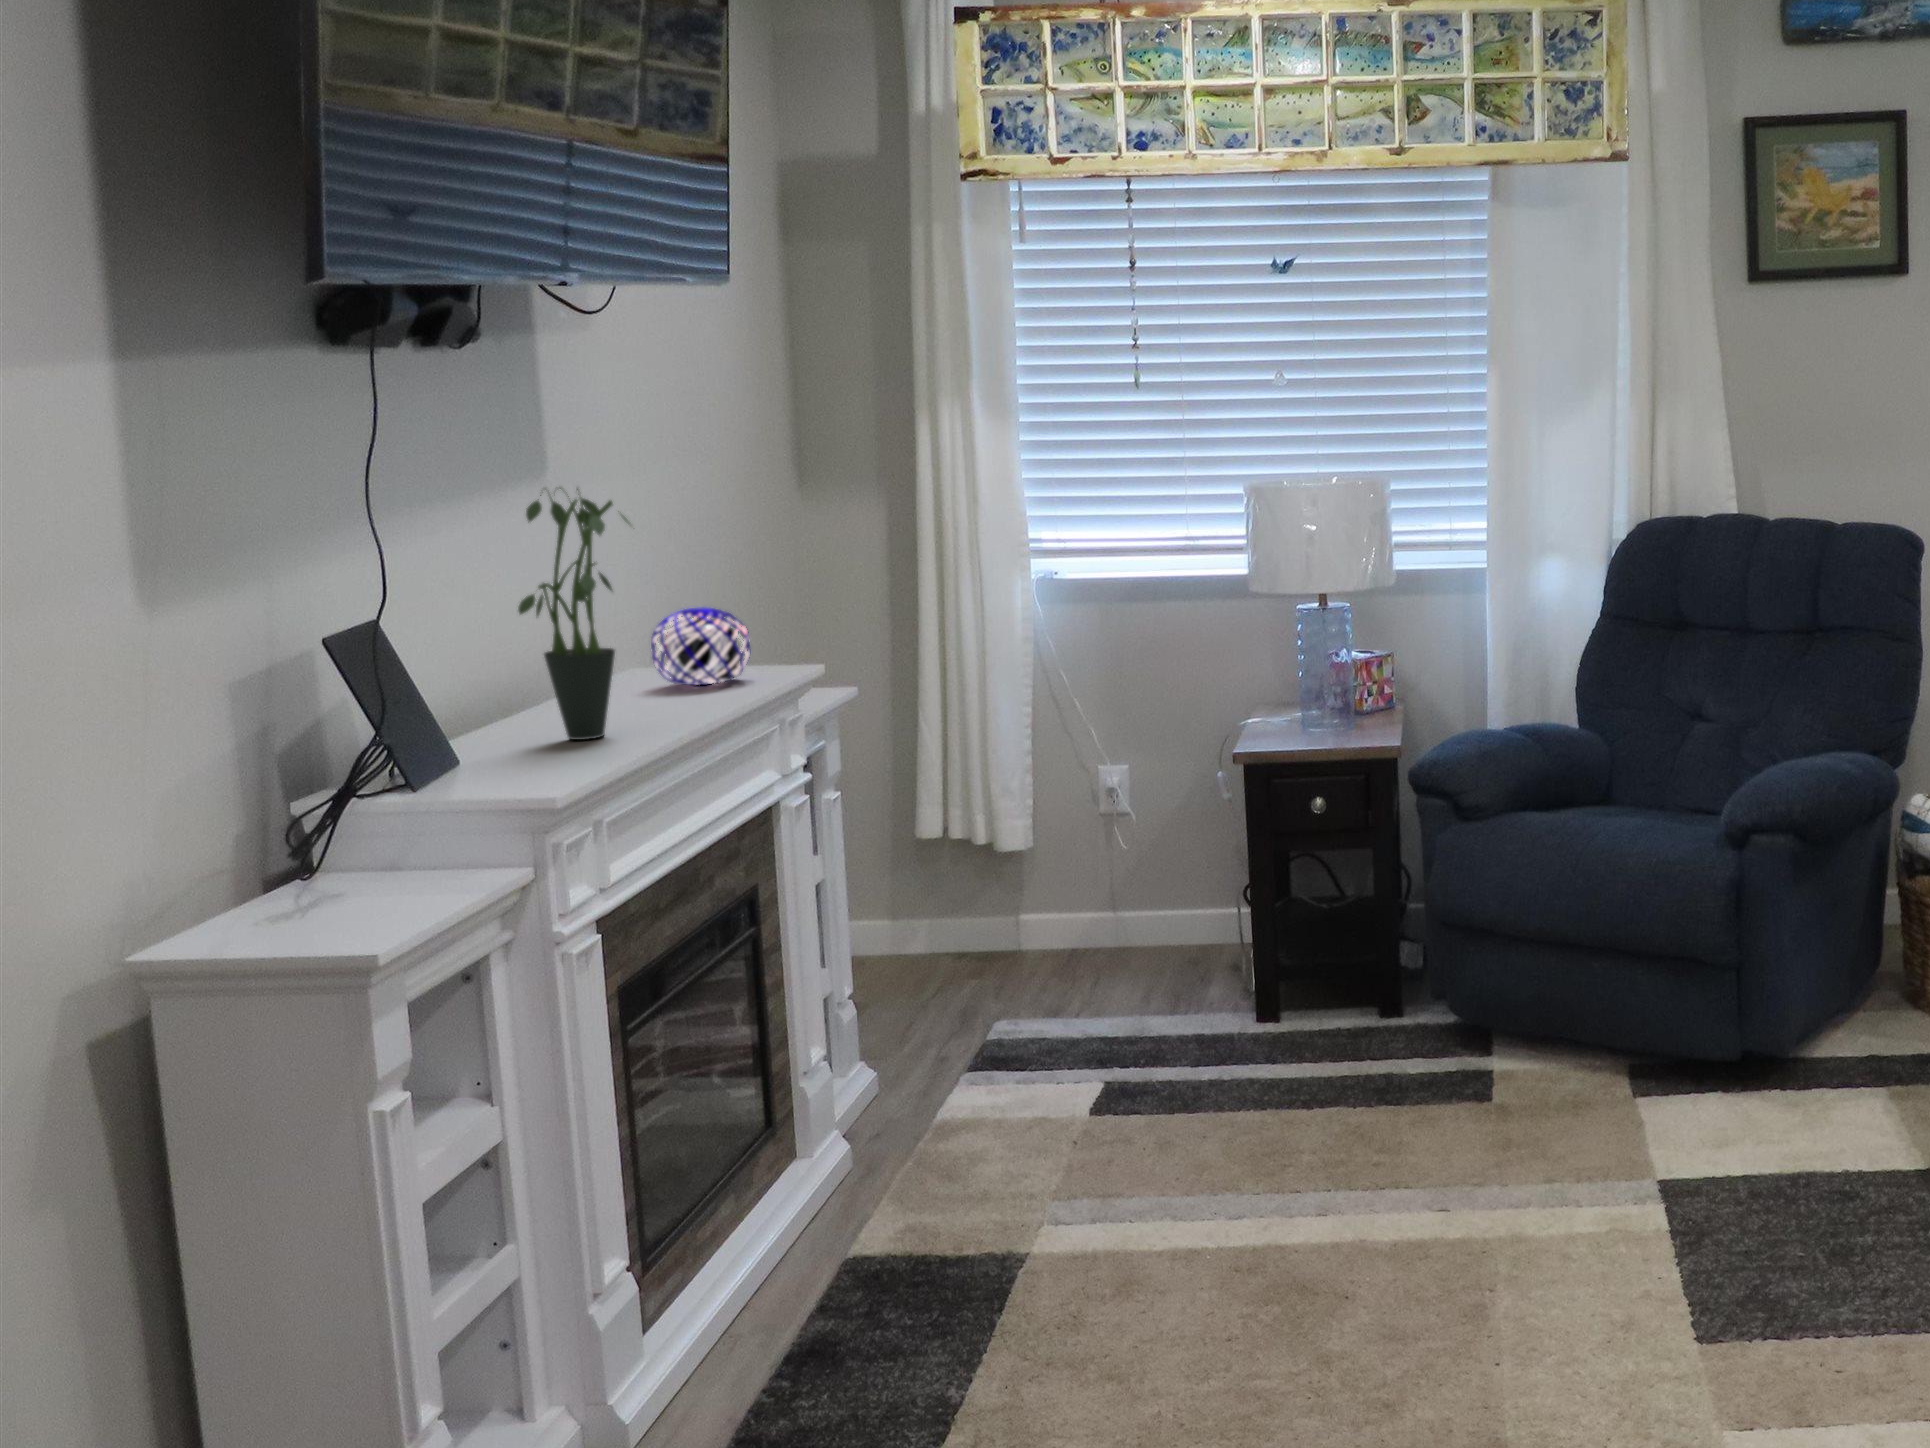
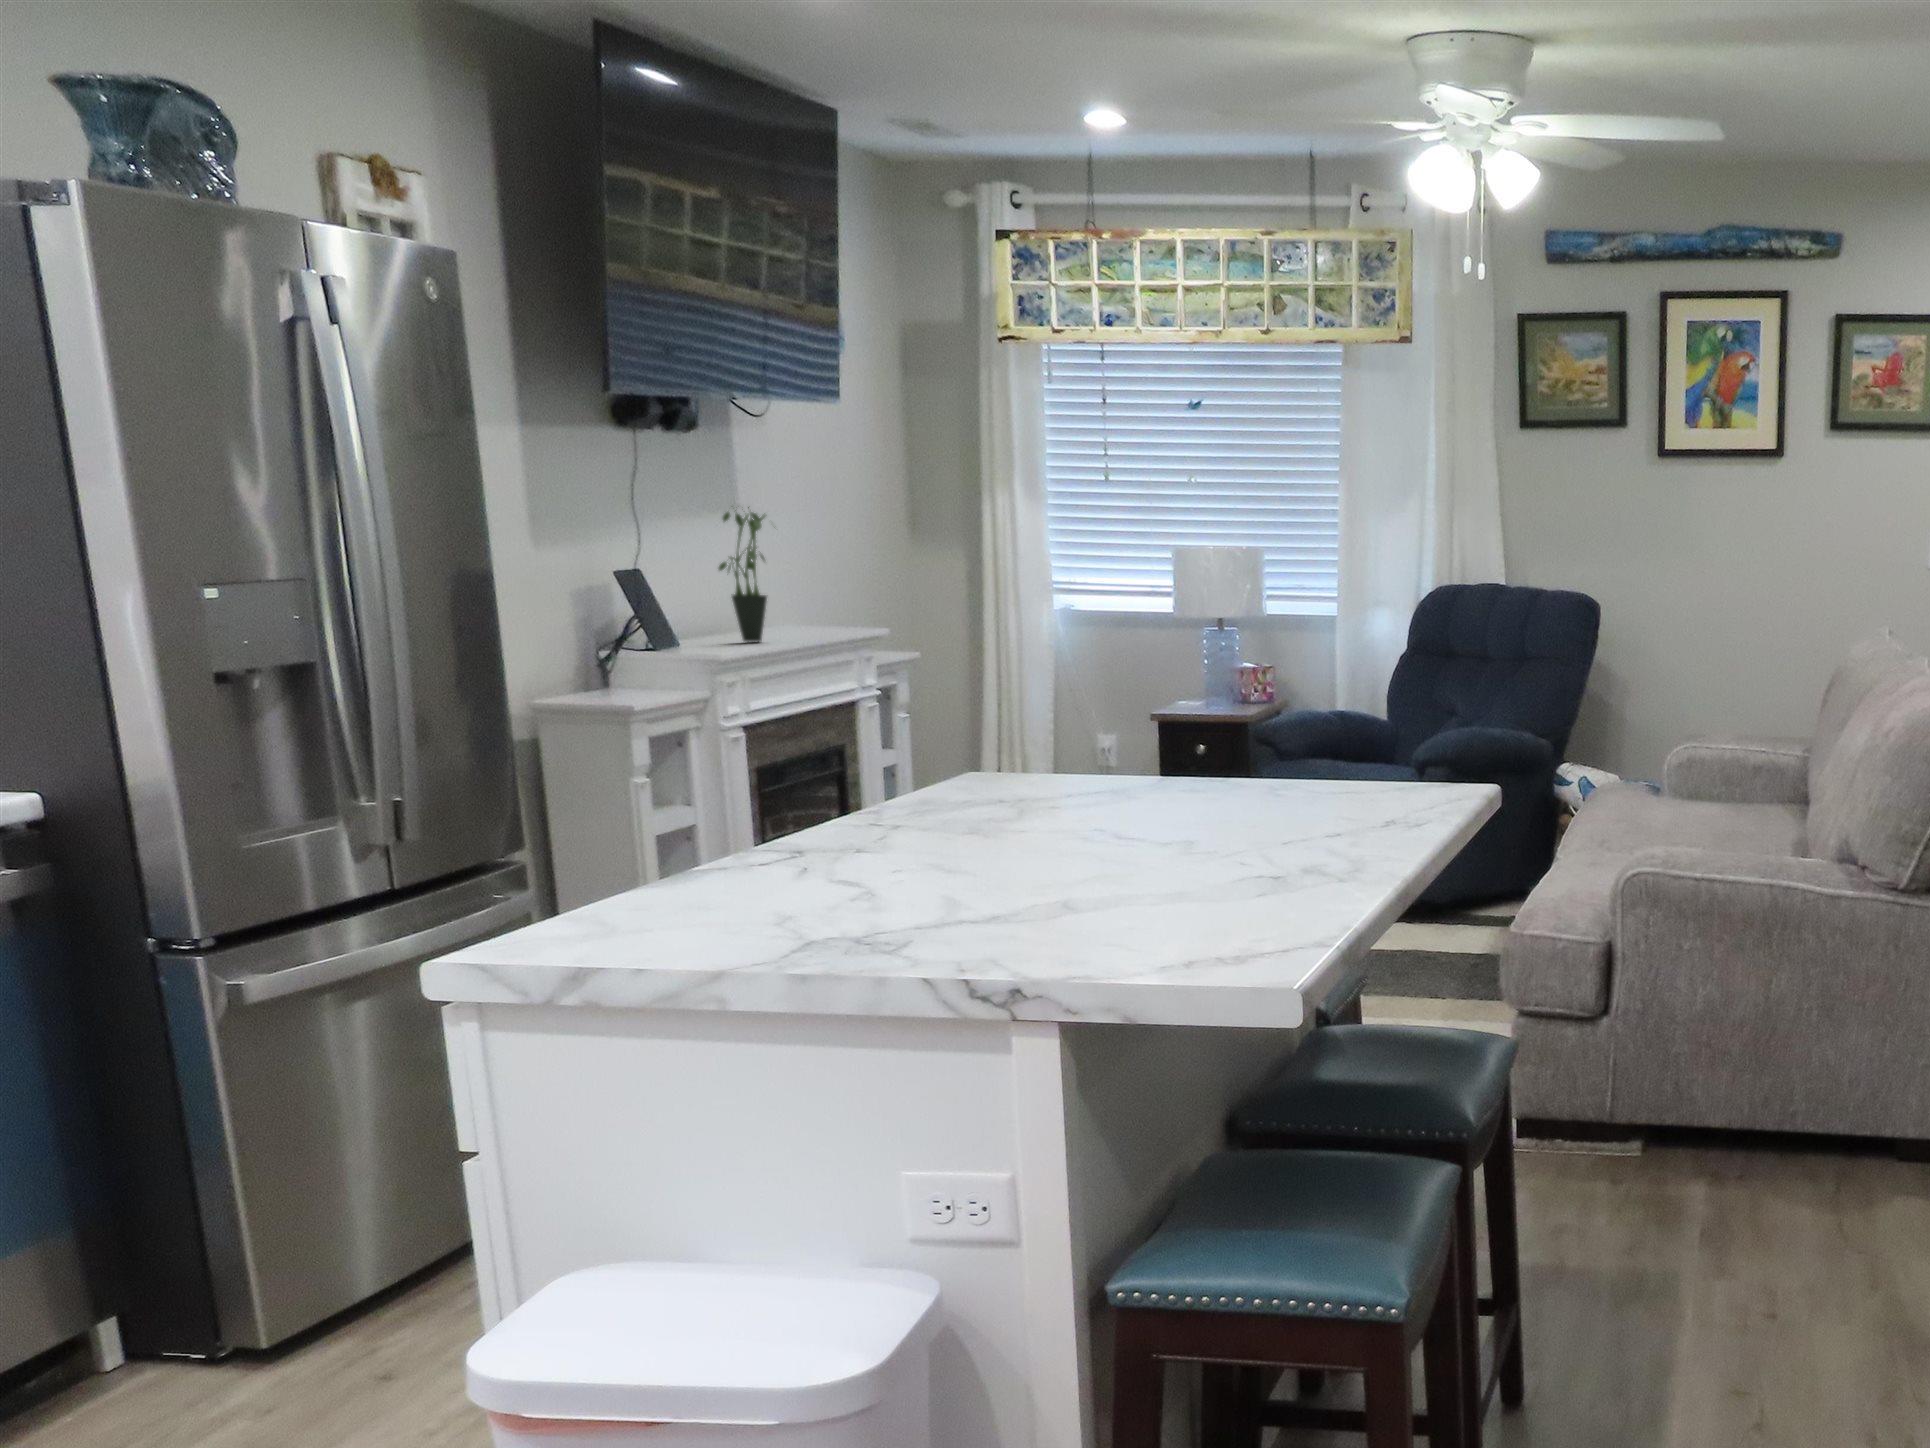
decorative orb: present [651,607,751,685] -> none [790,590,845,634]

